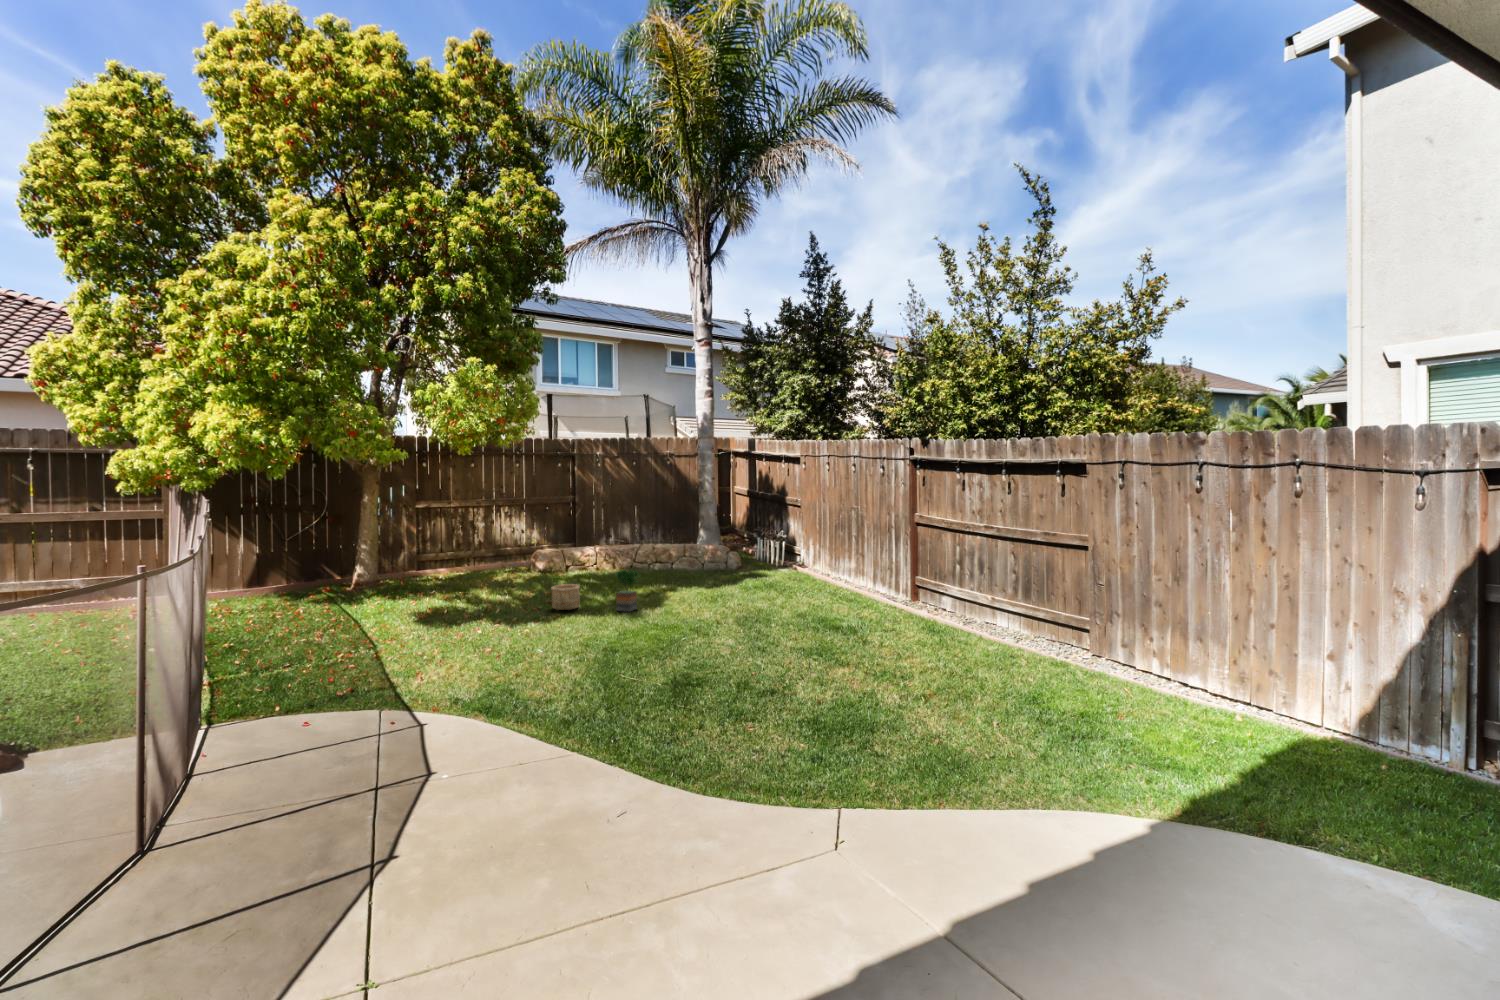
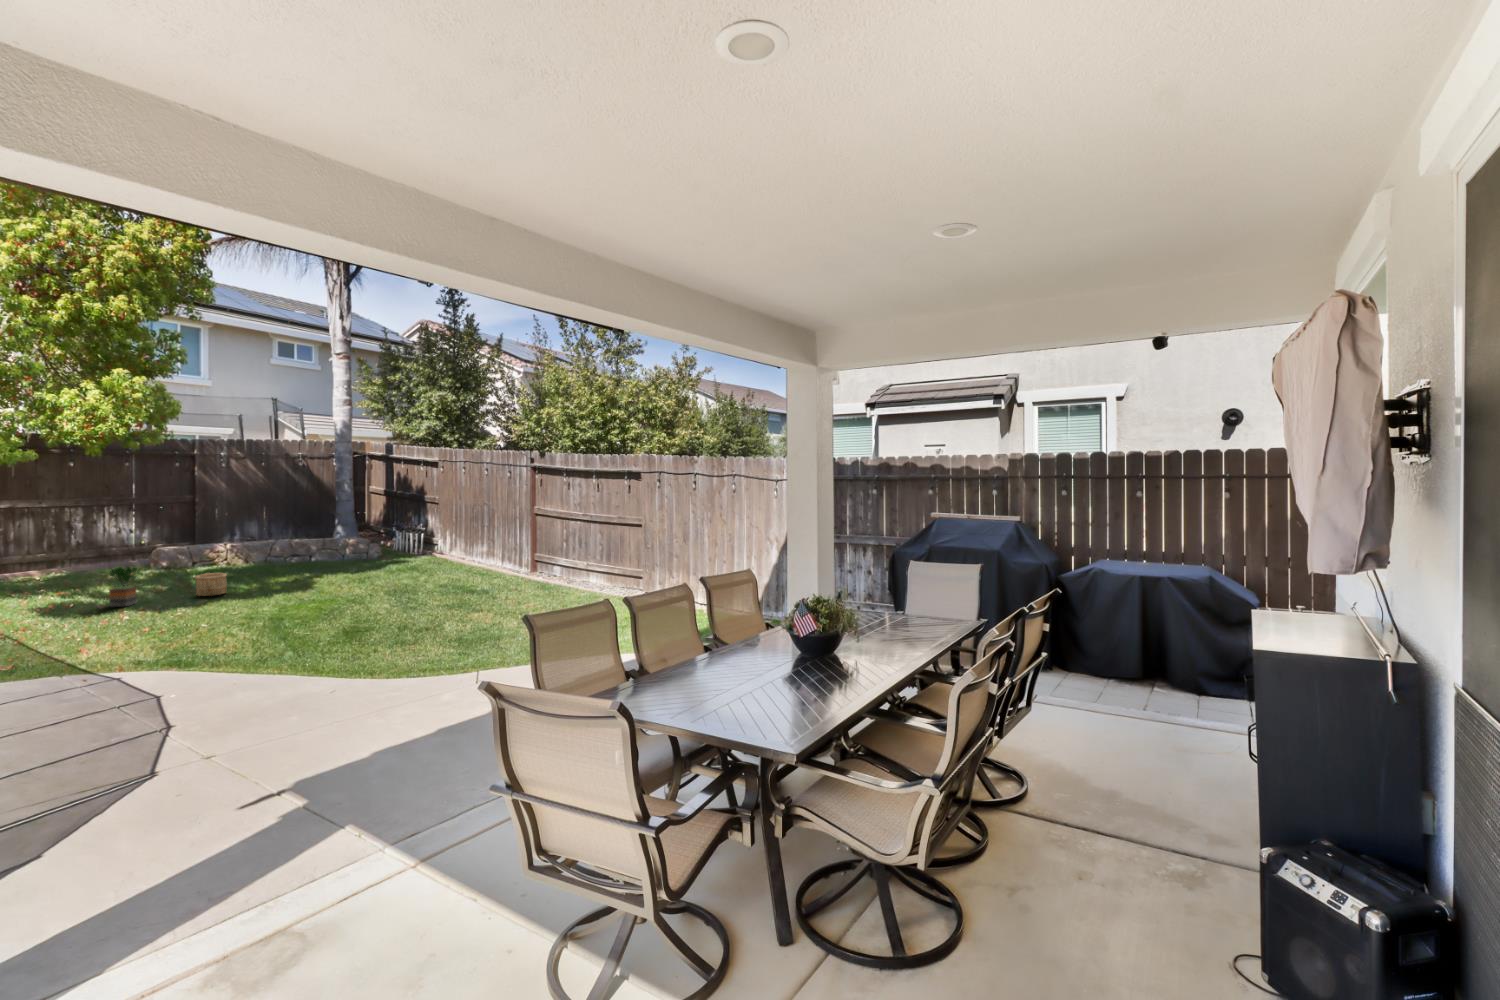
potted tree: present [616,570,639,612] -> present [109,567,140,607]

